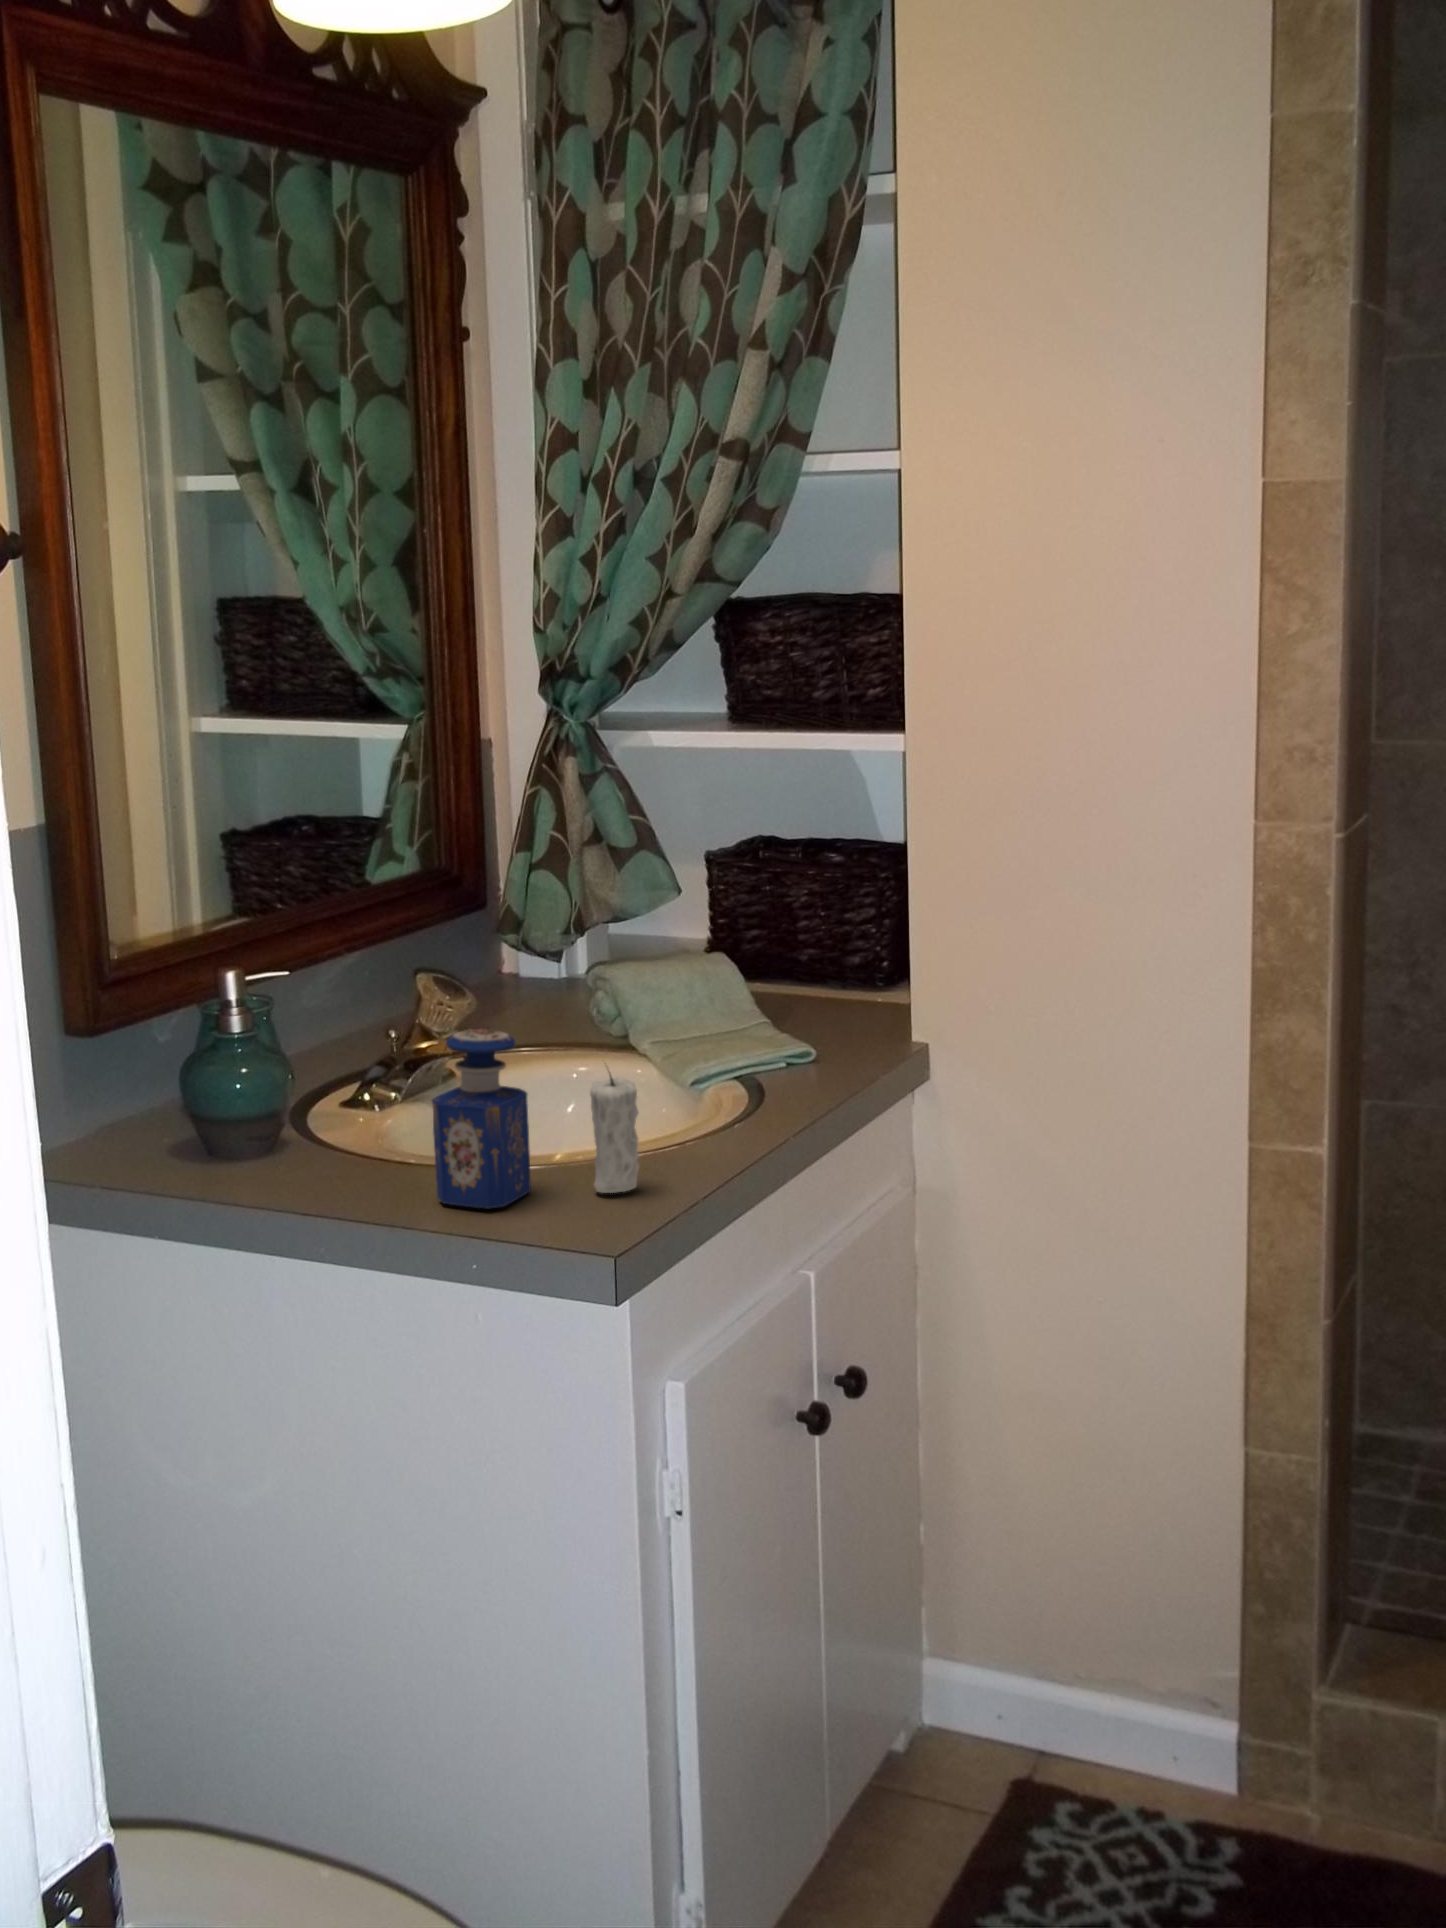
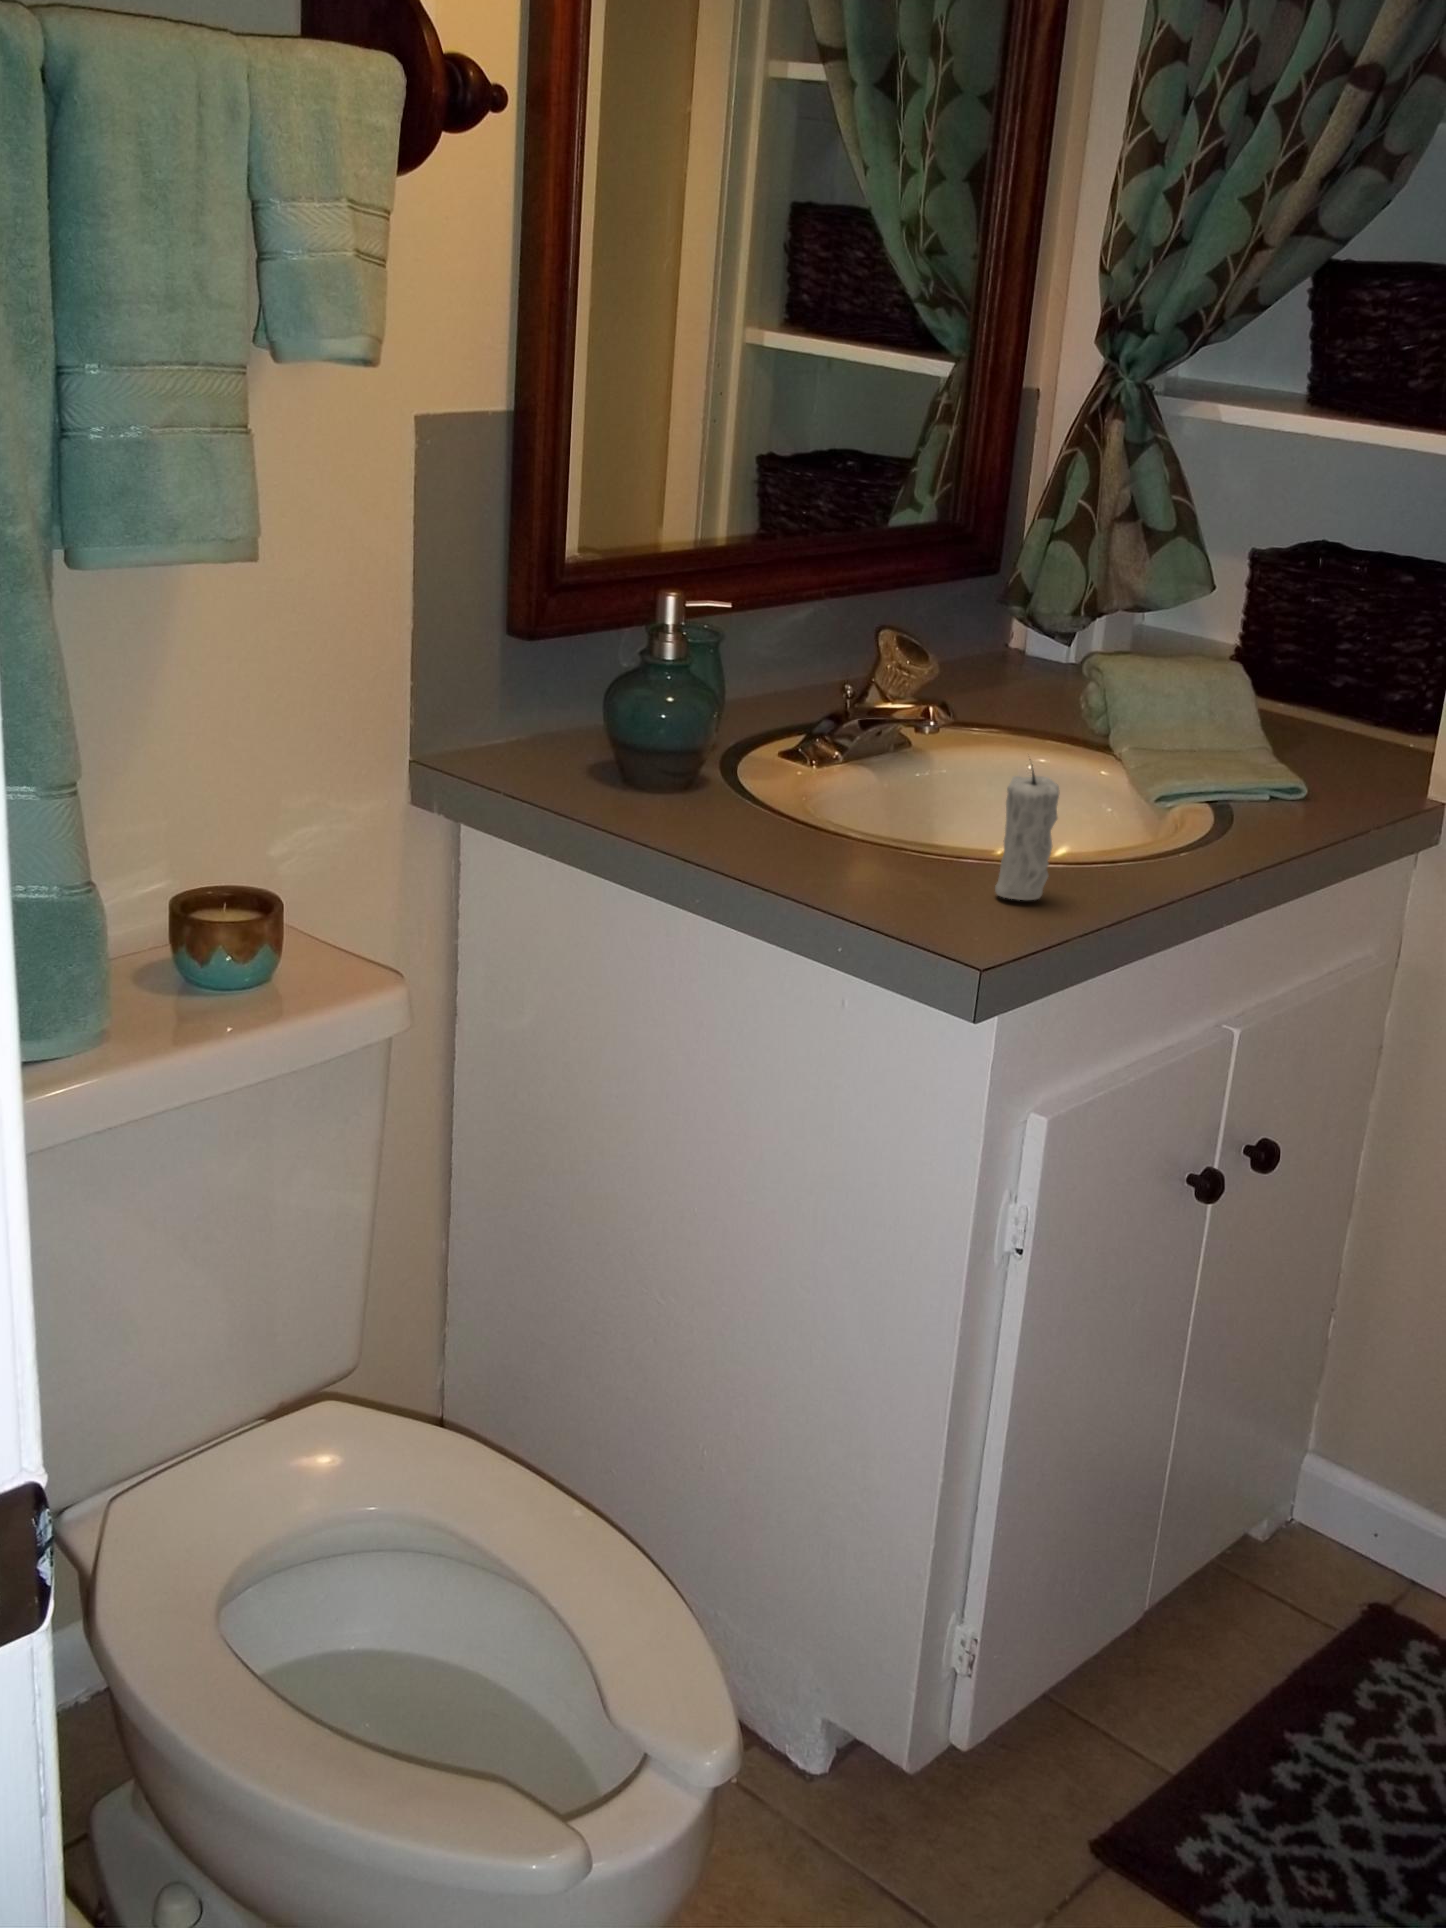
perfume bottle: present [432,1029,531,1208] -> none [829,697,941,890]

